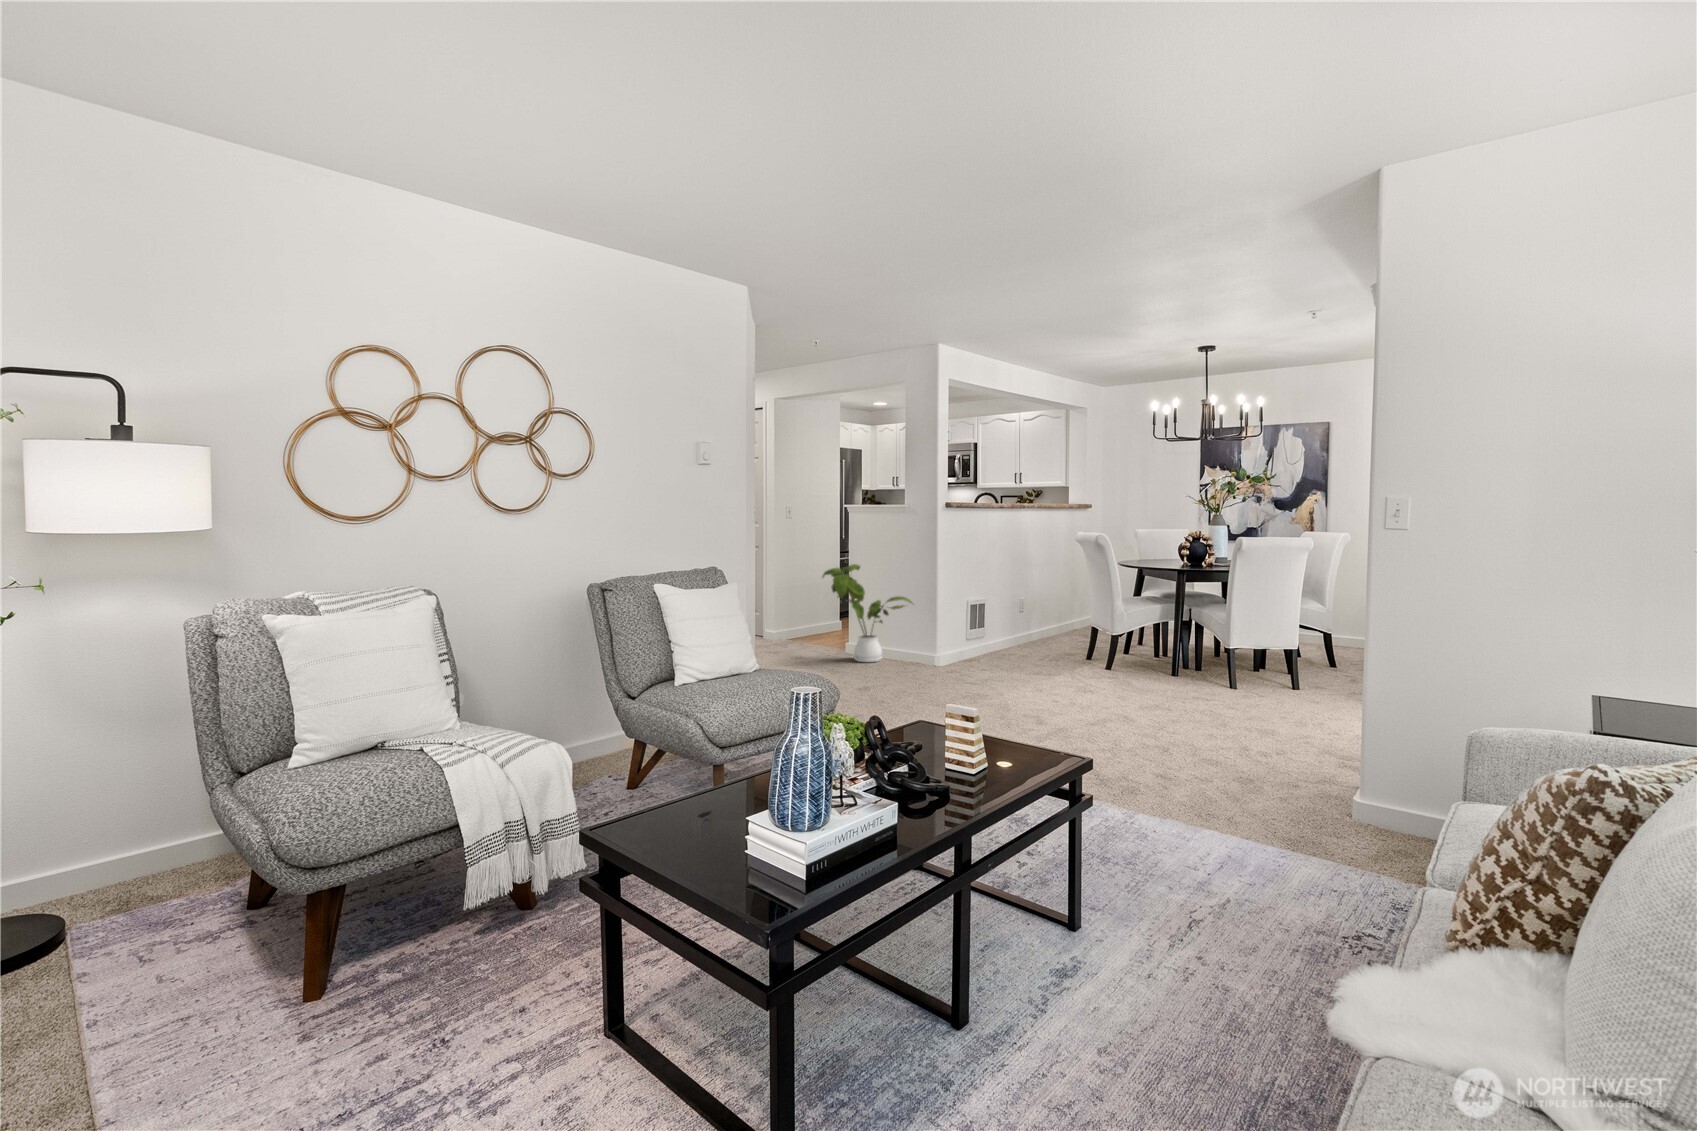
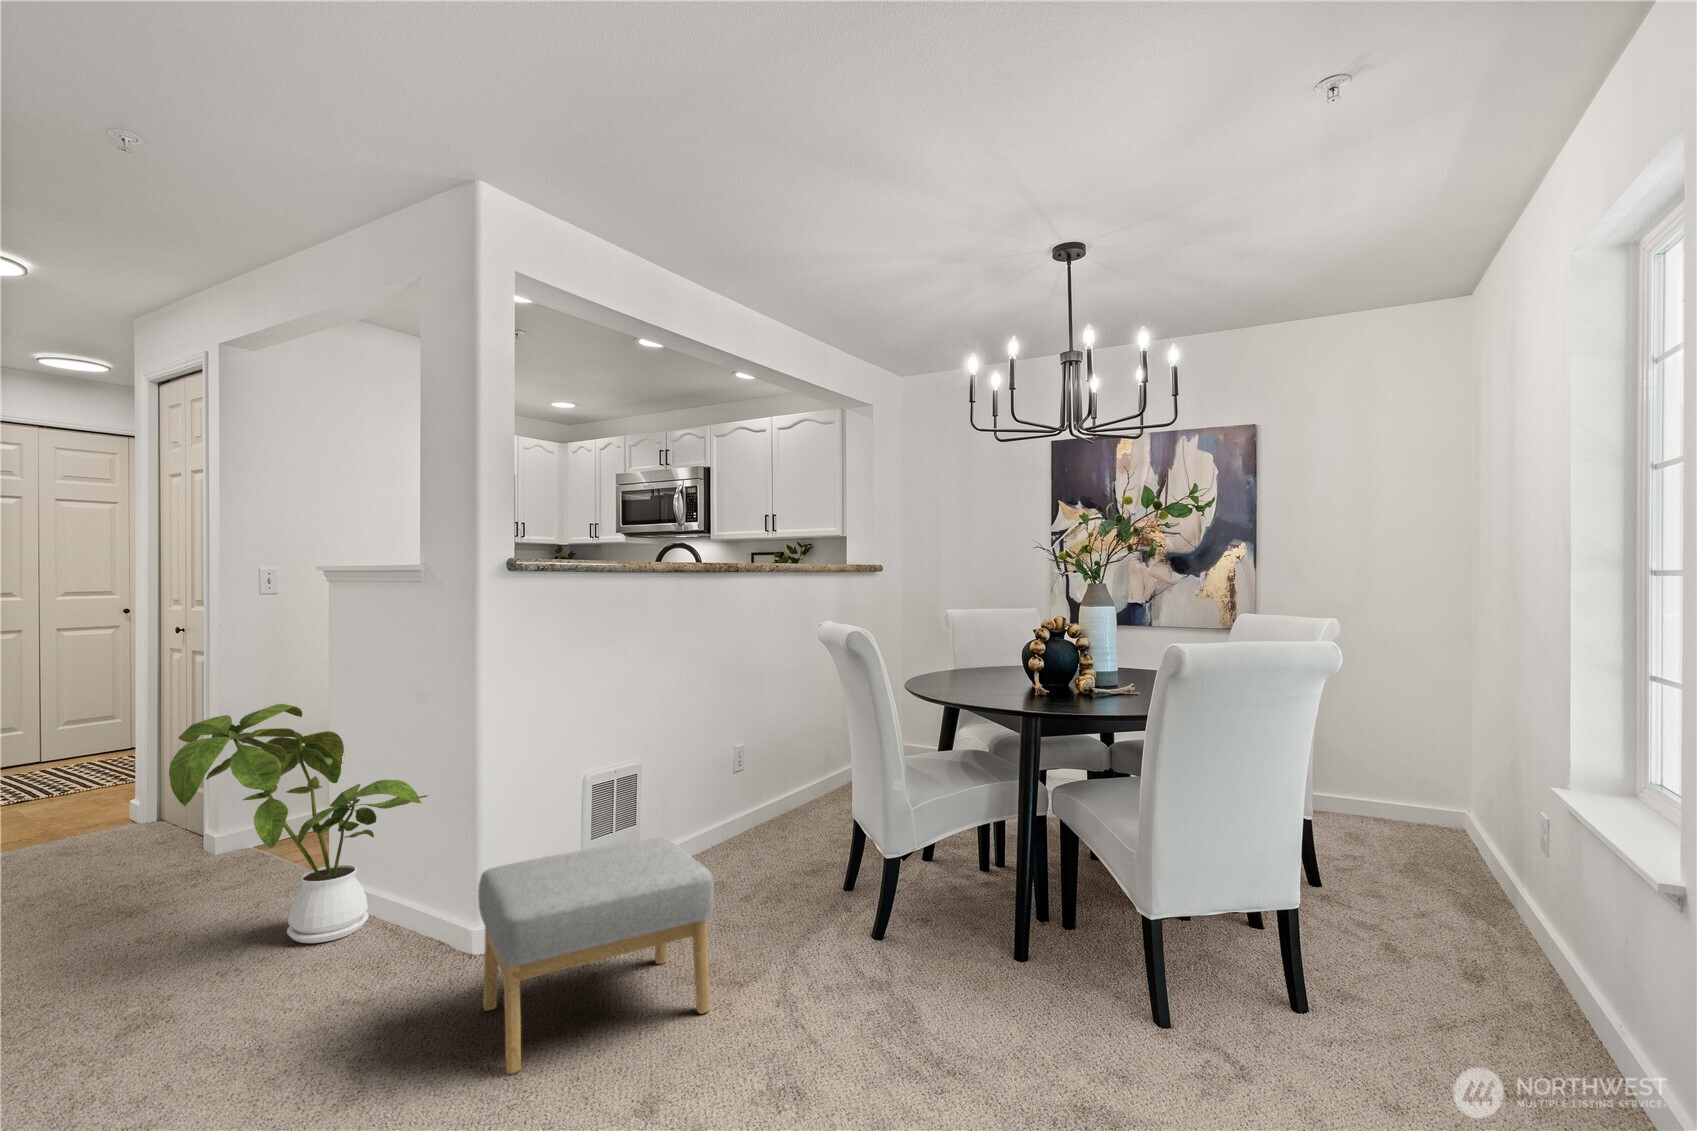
footstool: none [957,620,1049,685] -> present [478,838,714,1074]

